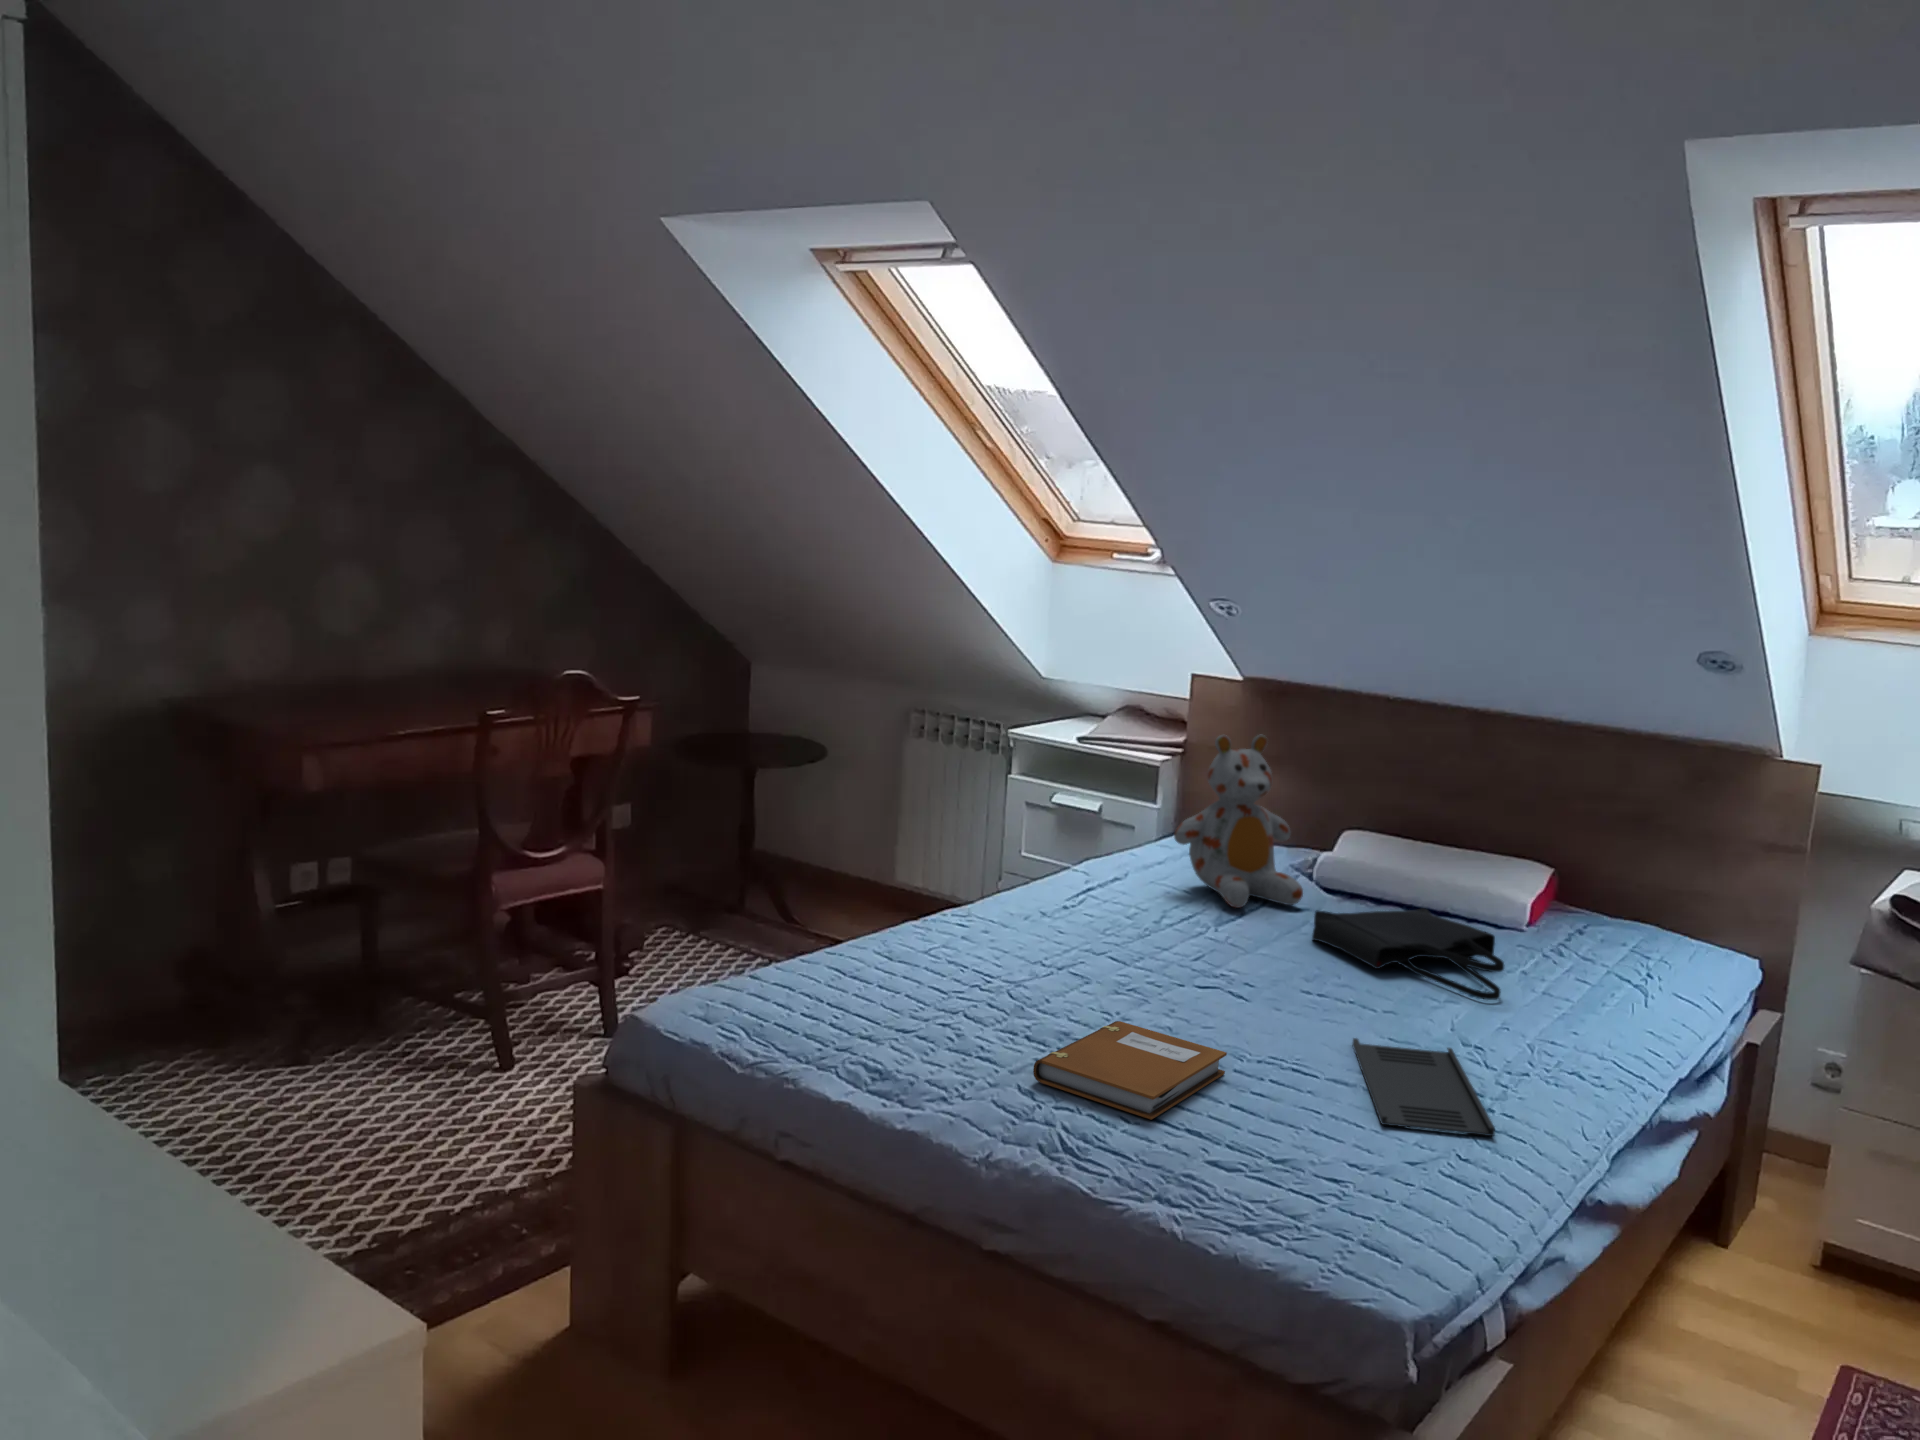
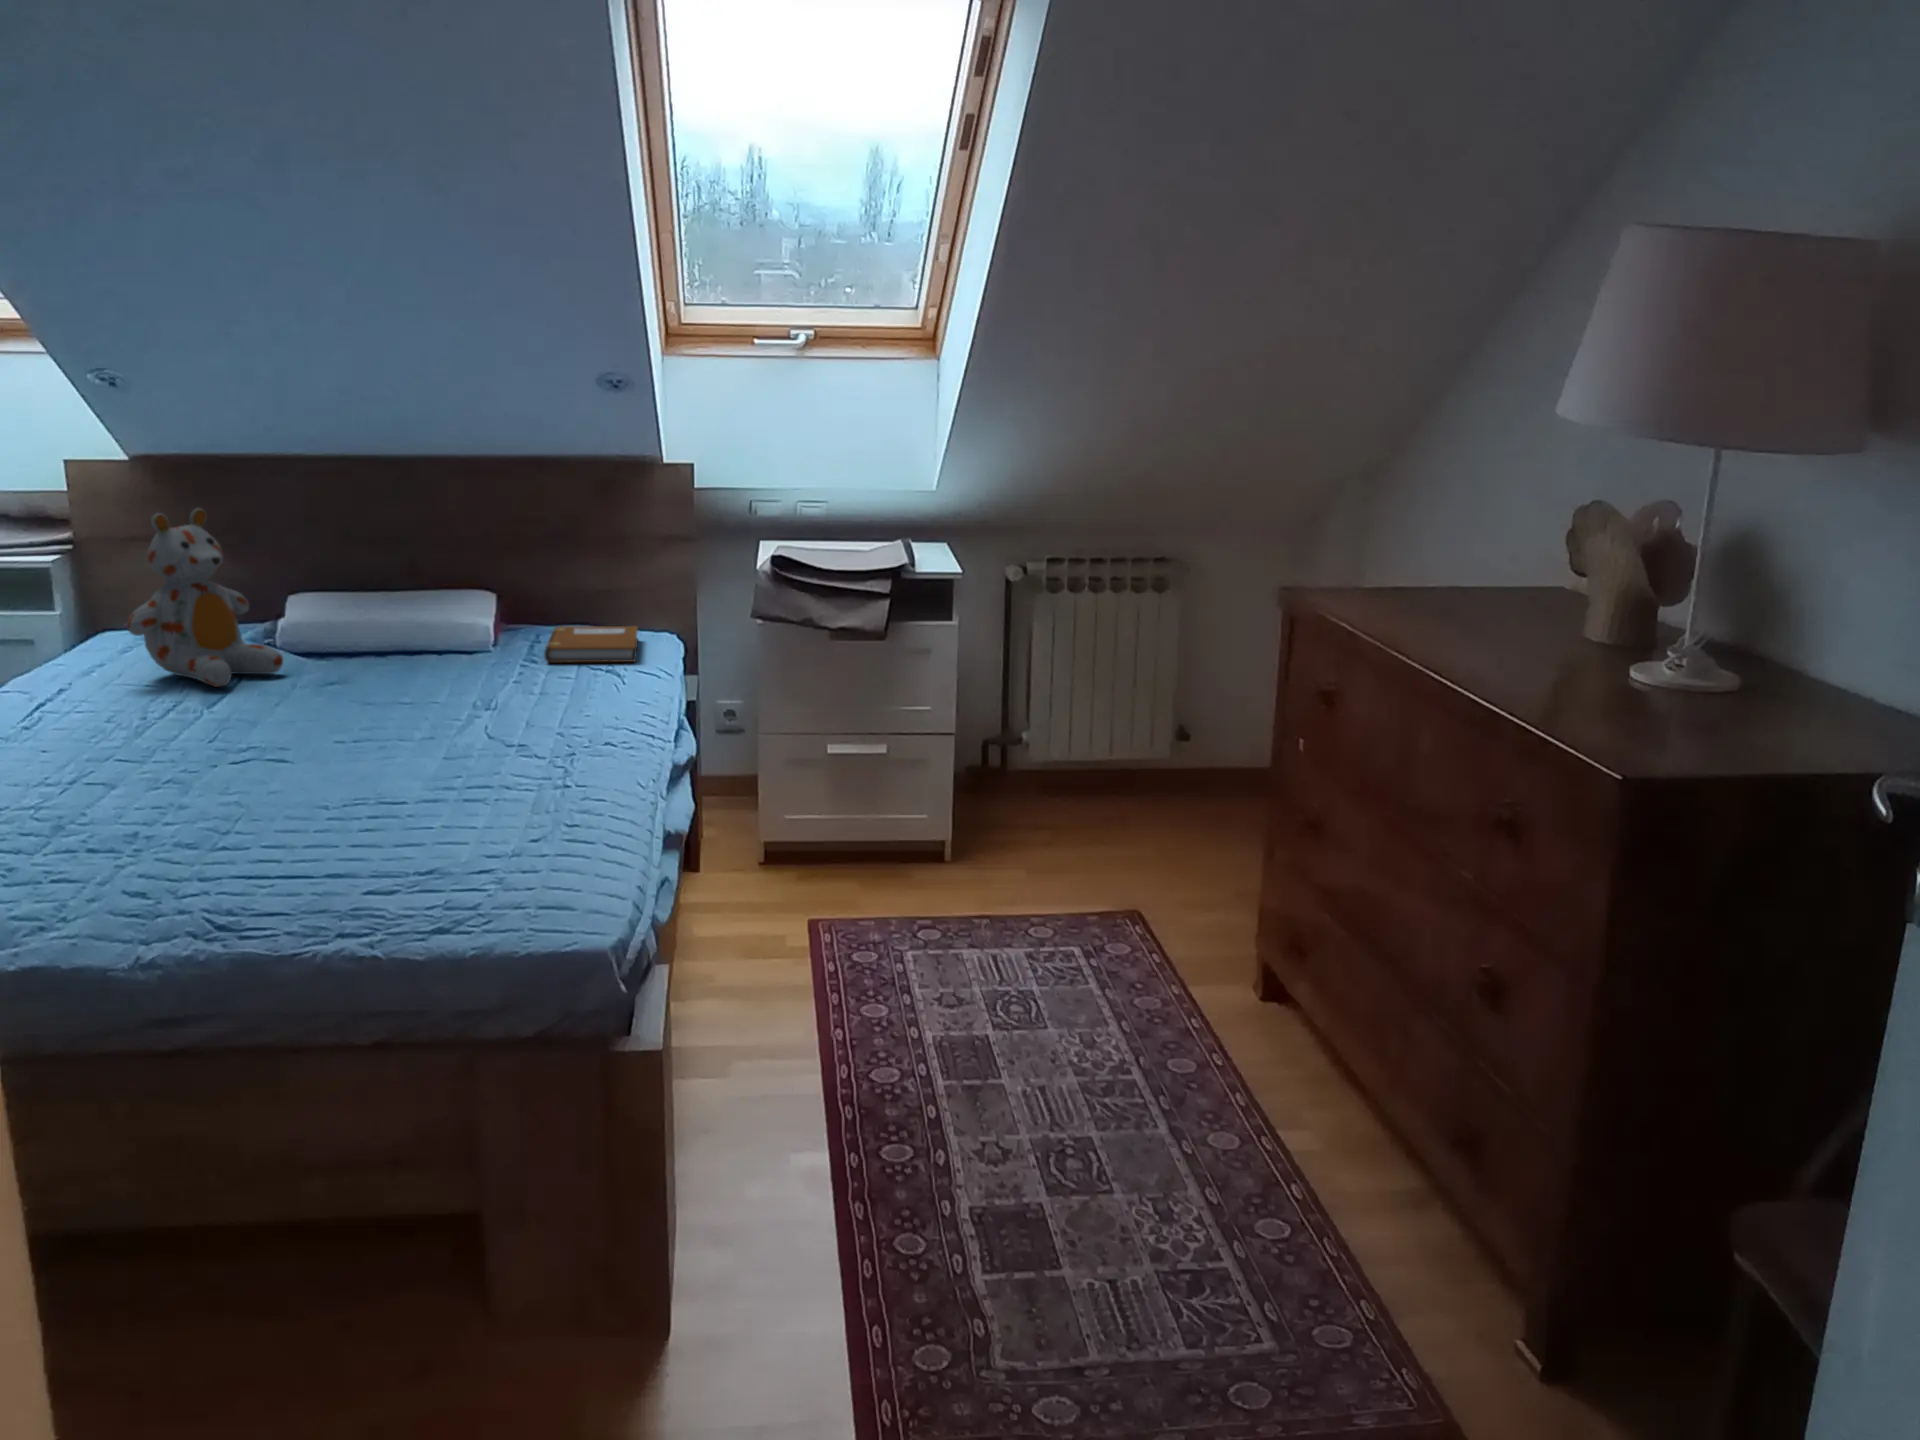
tote bag: present [1312,908,1504,1000] -> none [314,647,513,709]
notebook: present [1033,1021,1227,1120] -> present [544,626,638,662]
tray: present [1352,1038,1495,1136] -> none [418,750,583,821]

